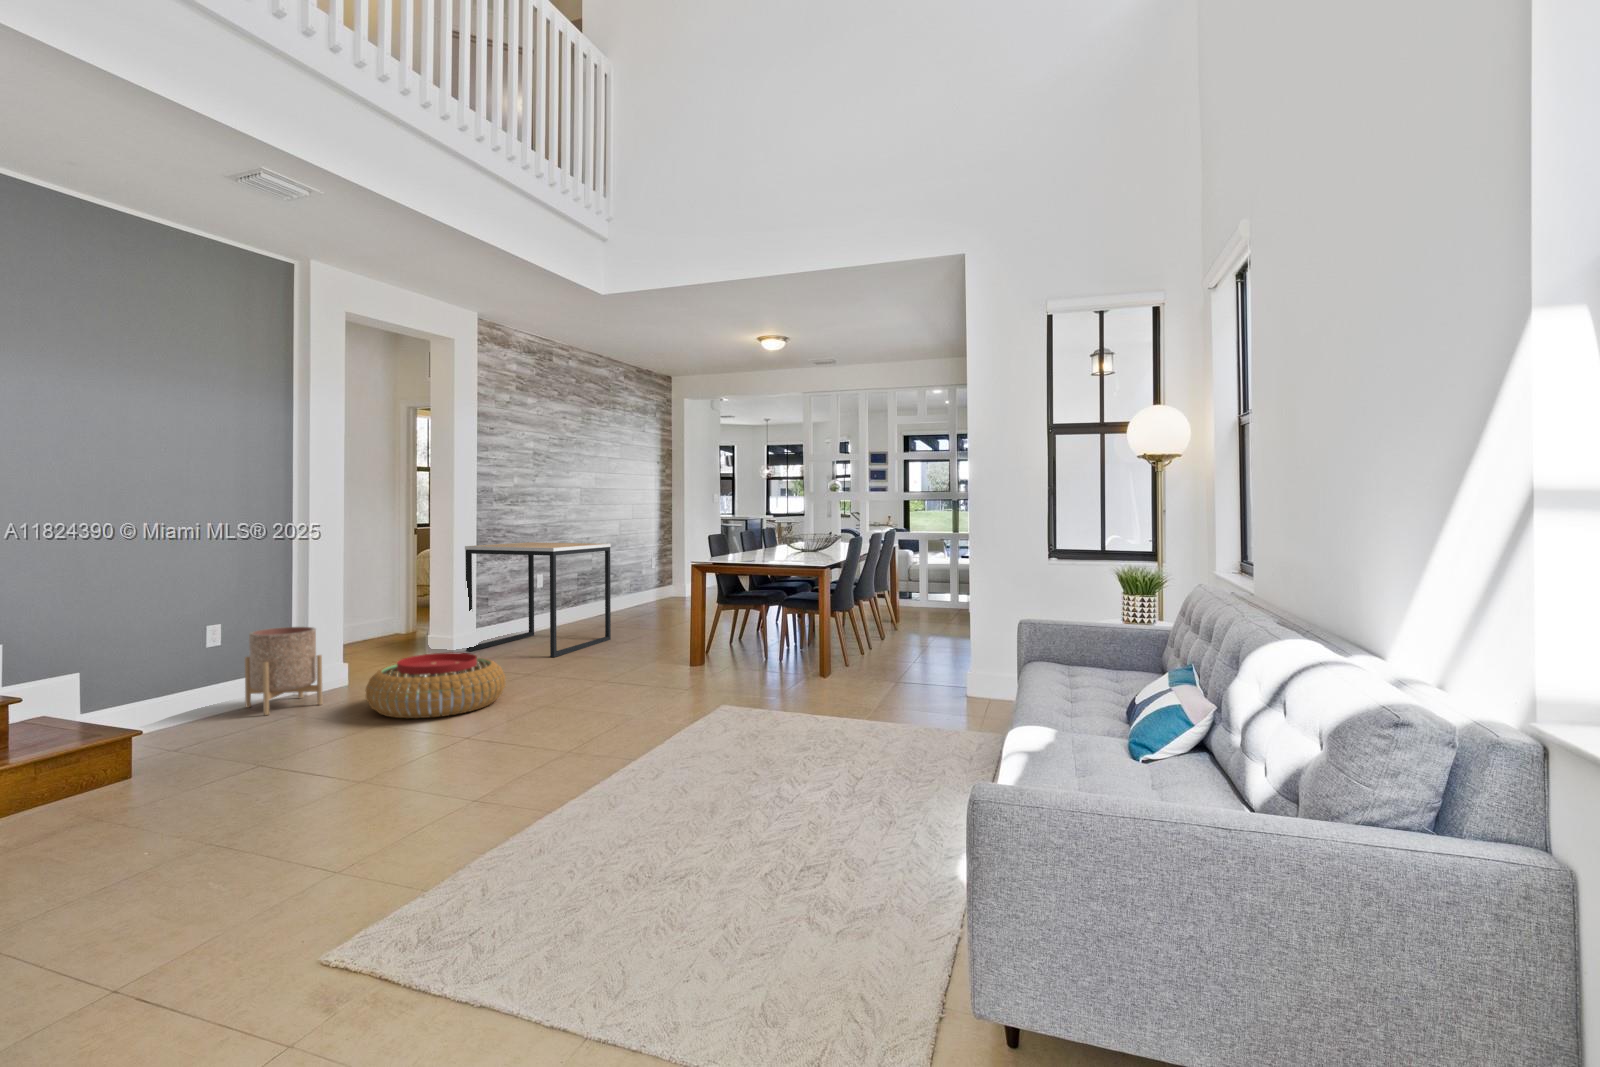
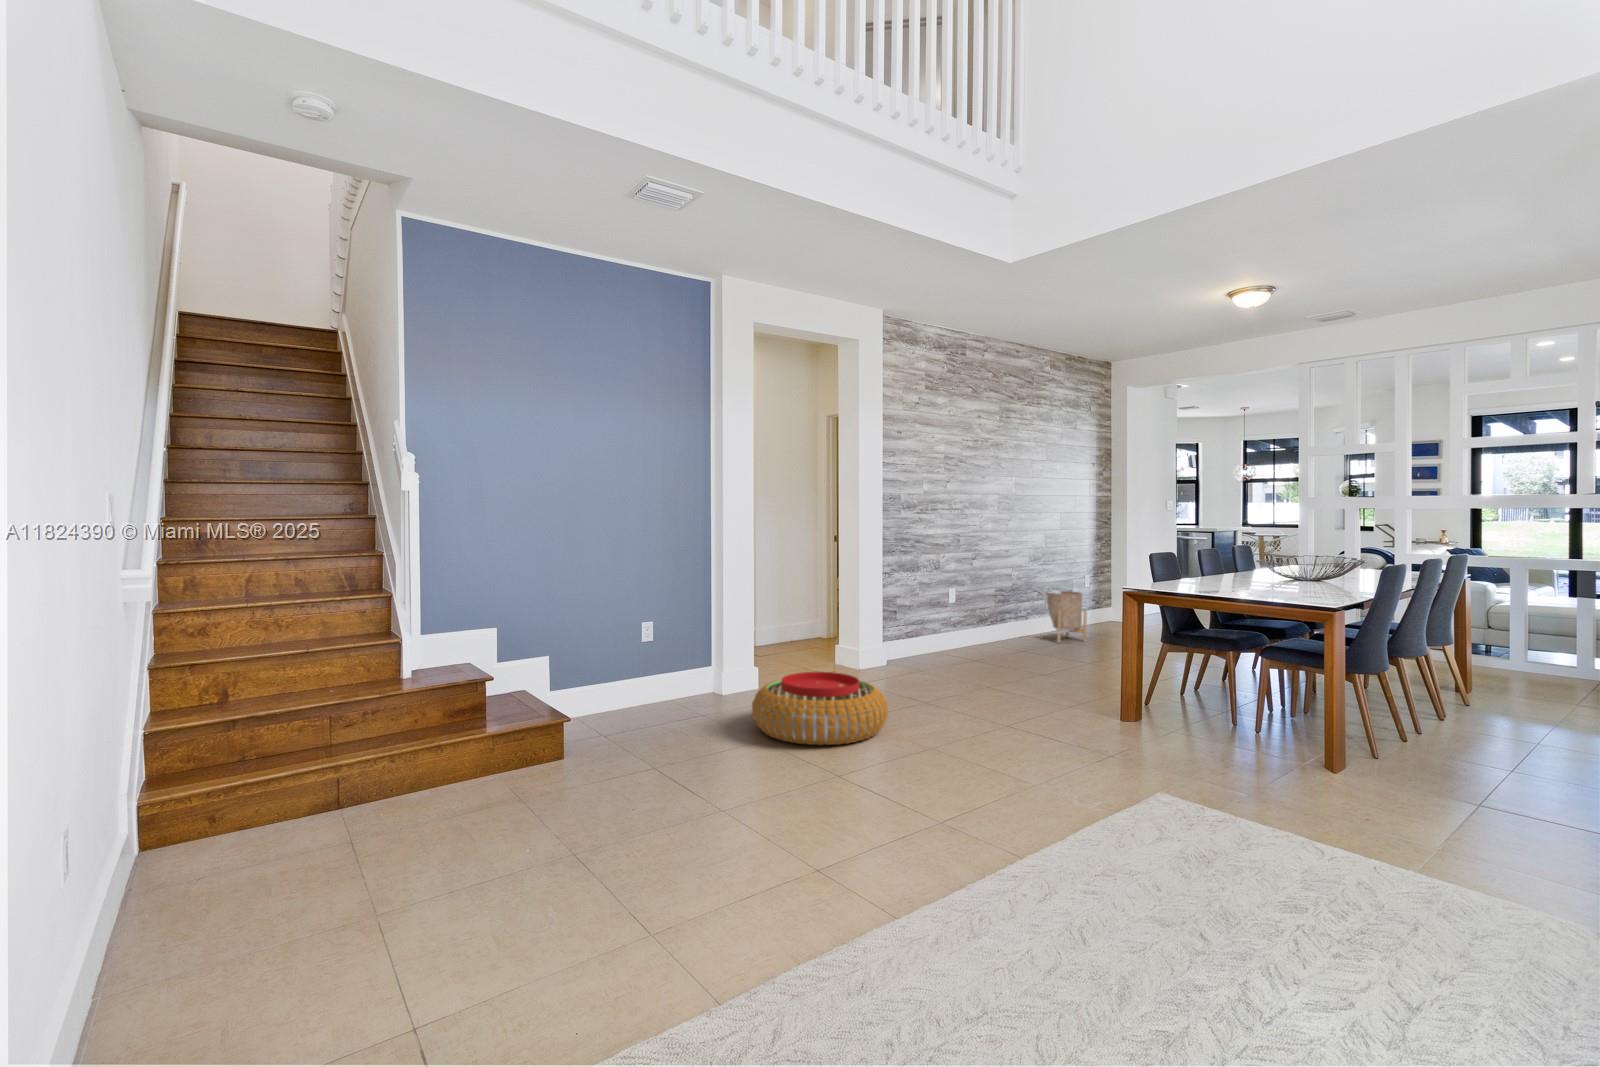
side table: present [465,542,611,657] -> none [870,554,1026,686]
planter: present [245,627,323,715] -> present [1041,591,1087,643]

